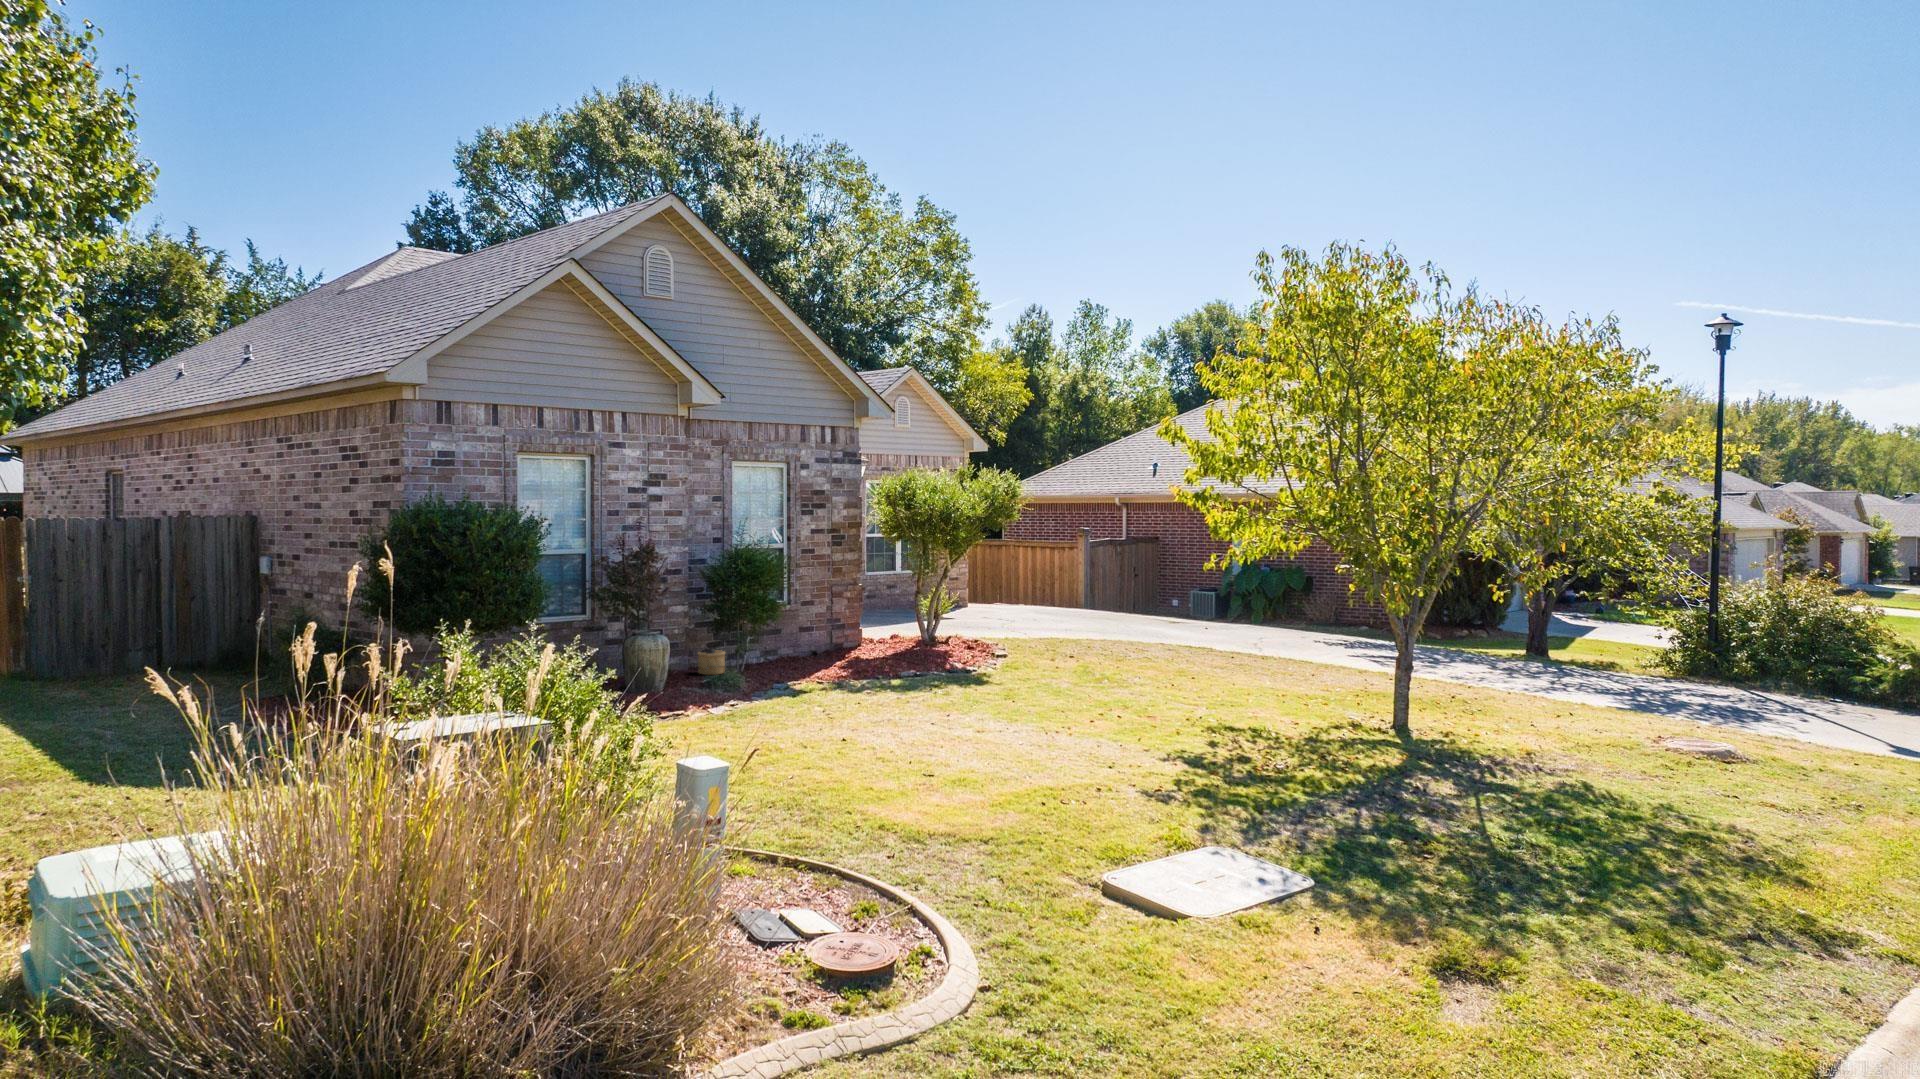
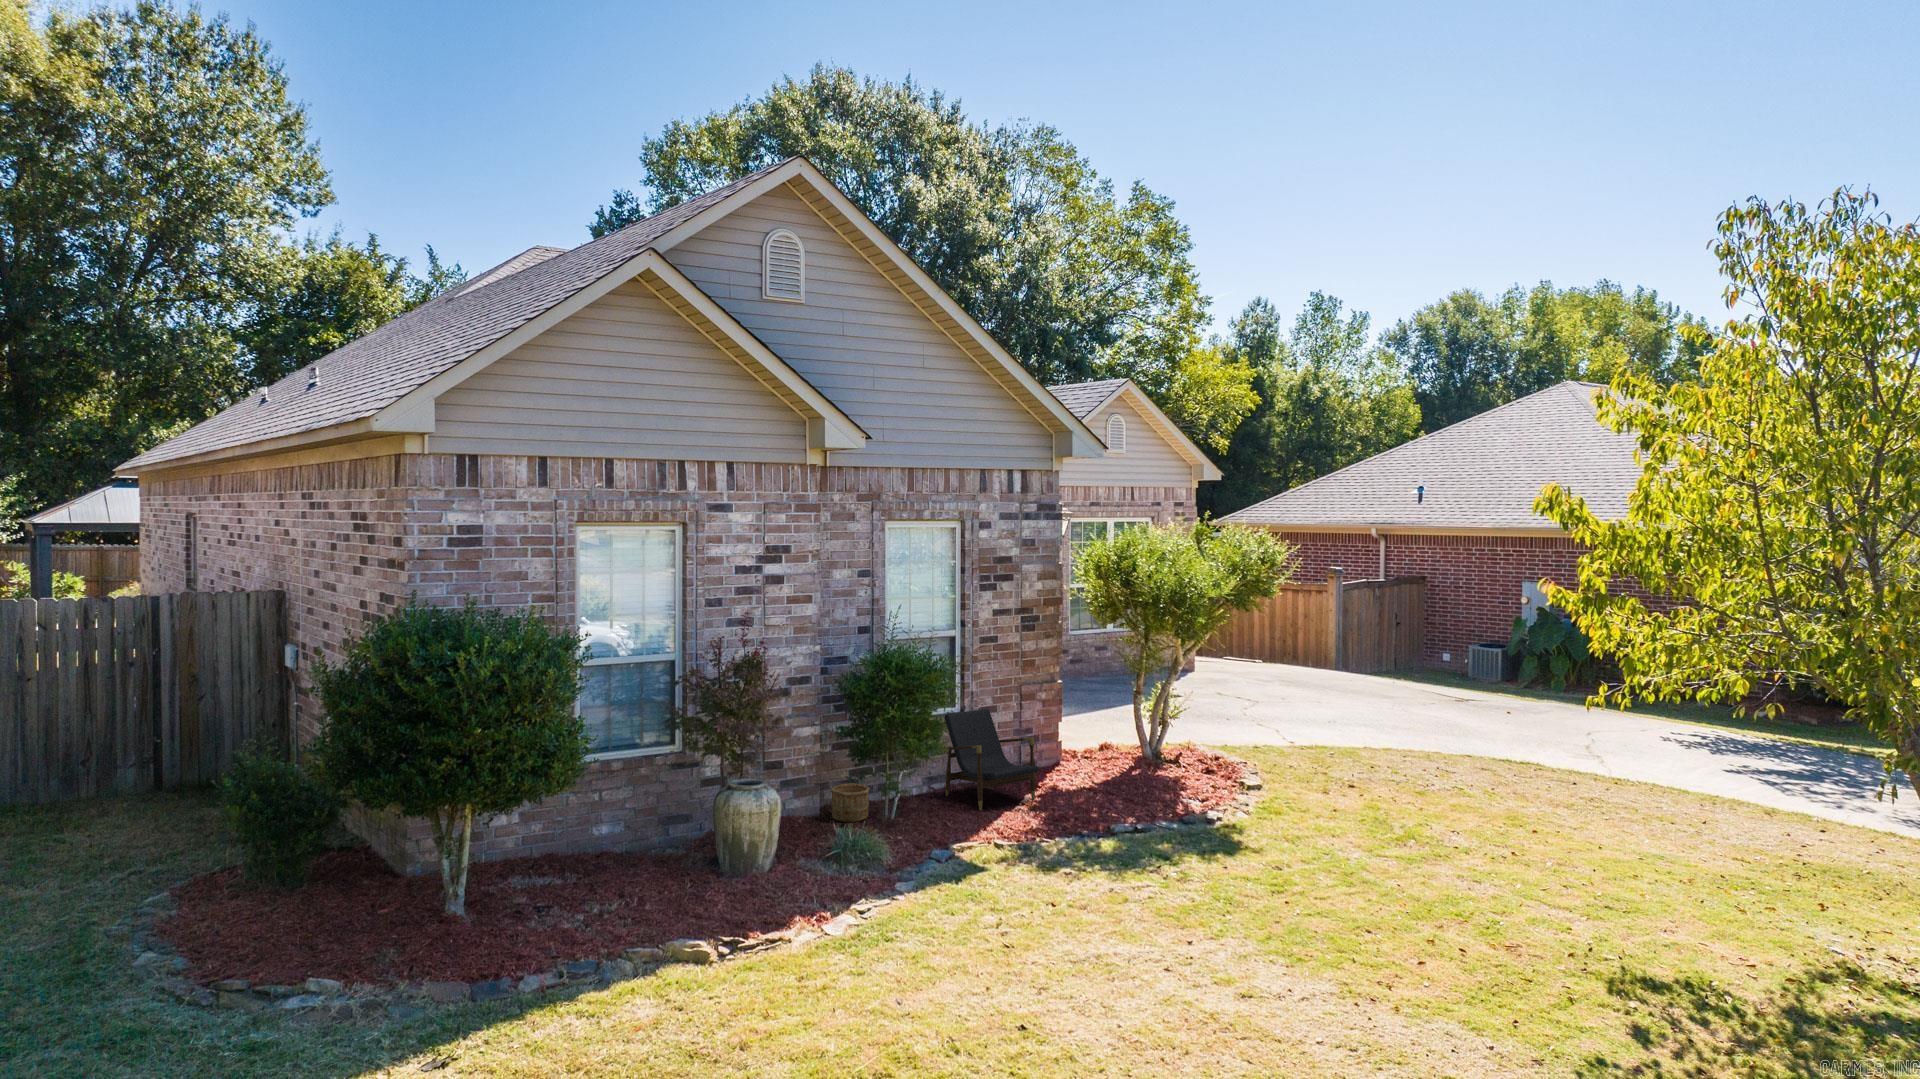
lounge chair: none [777,602,847,669] -> present [945,709,1039,811]

